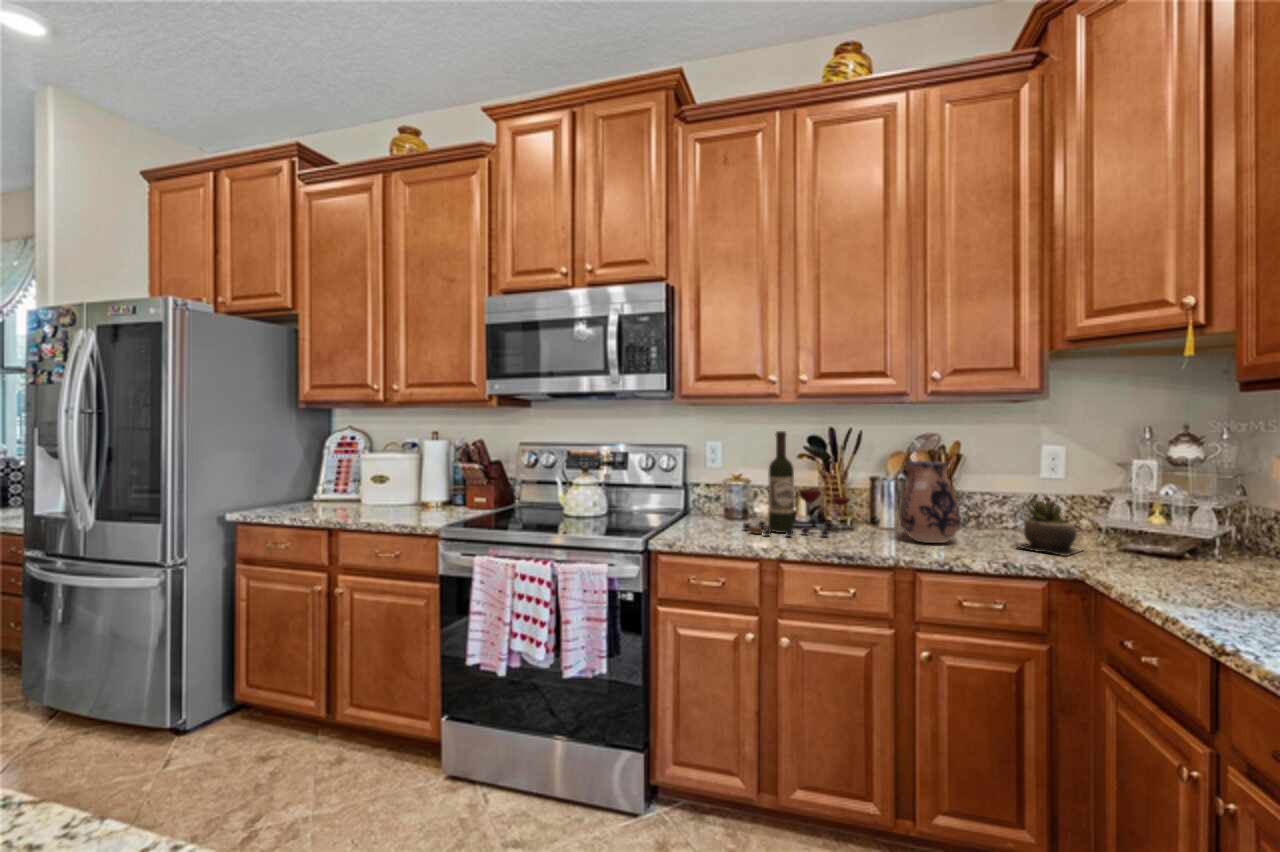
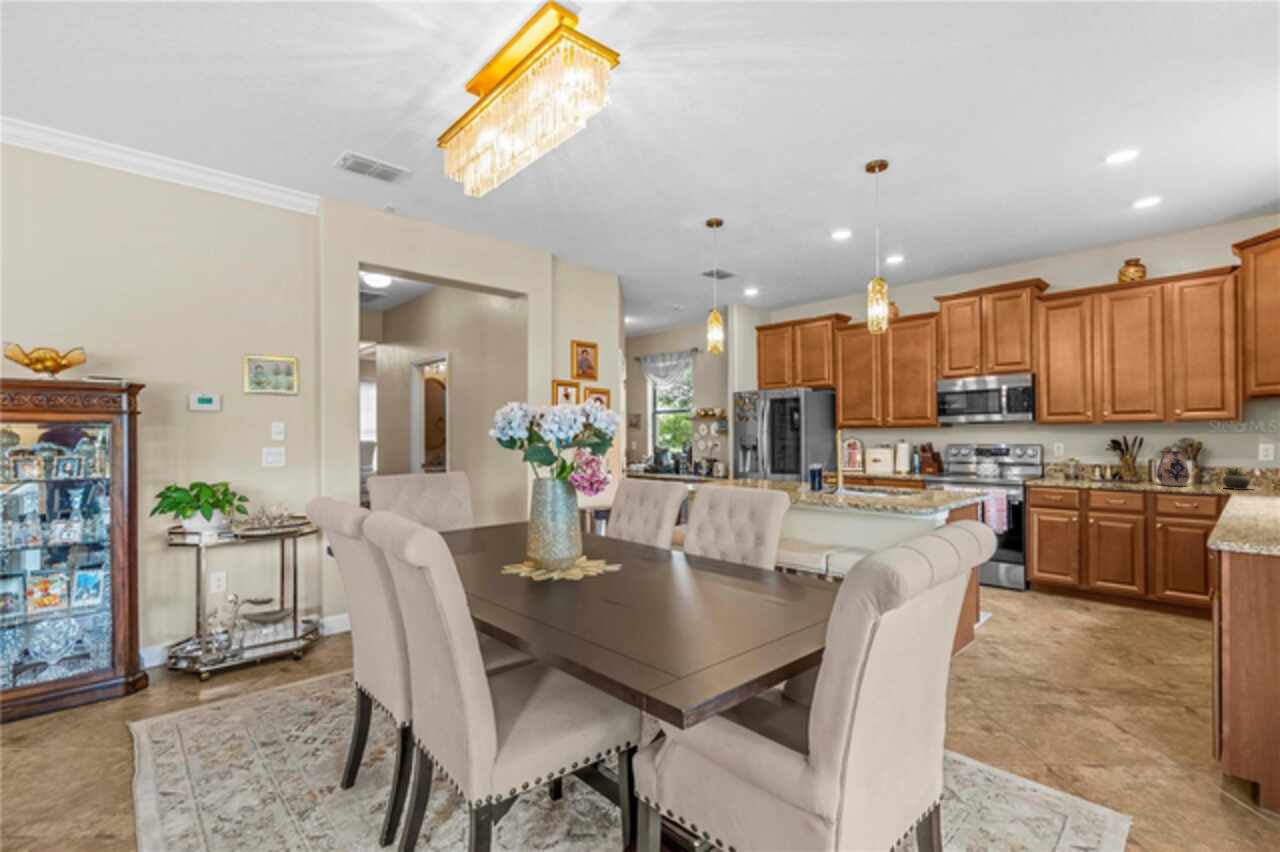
wine bottle: present [743,431,850,536] -> none [1073,437,1133,483]

